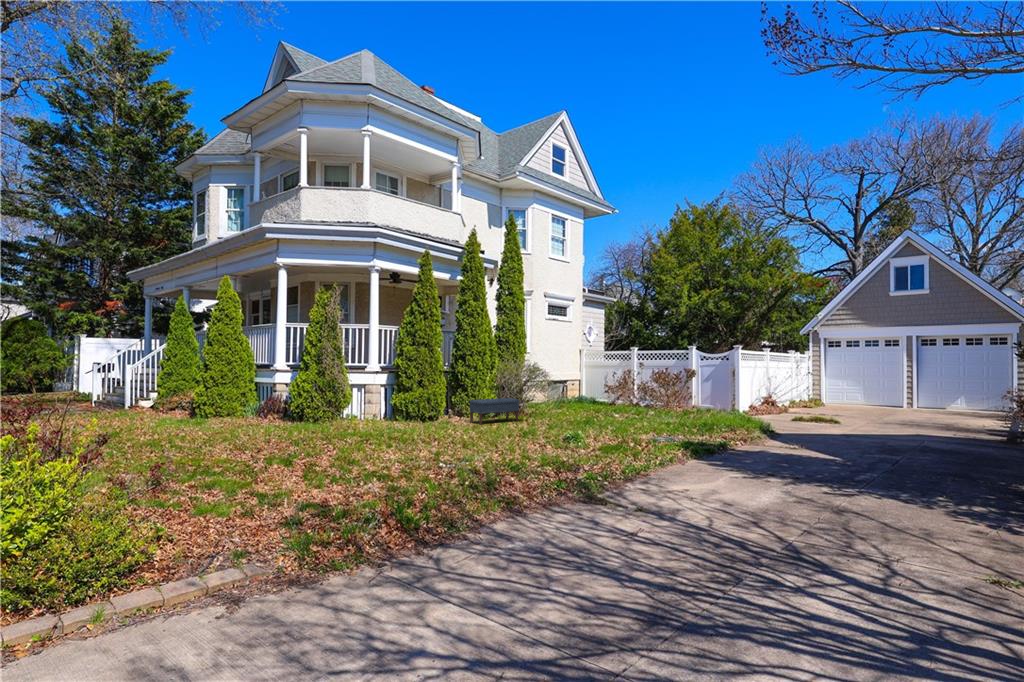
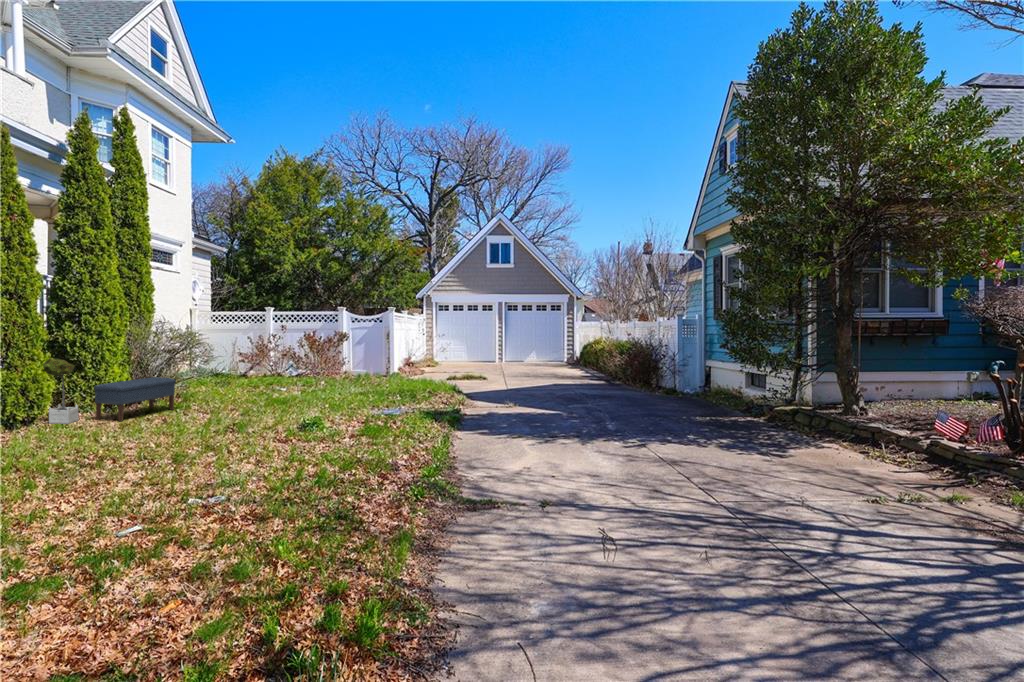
potted tree: none [445,382,462,423] -> present [43,358,78,424]

